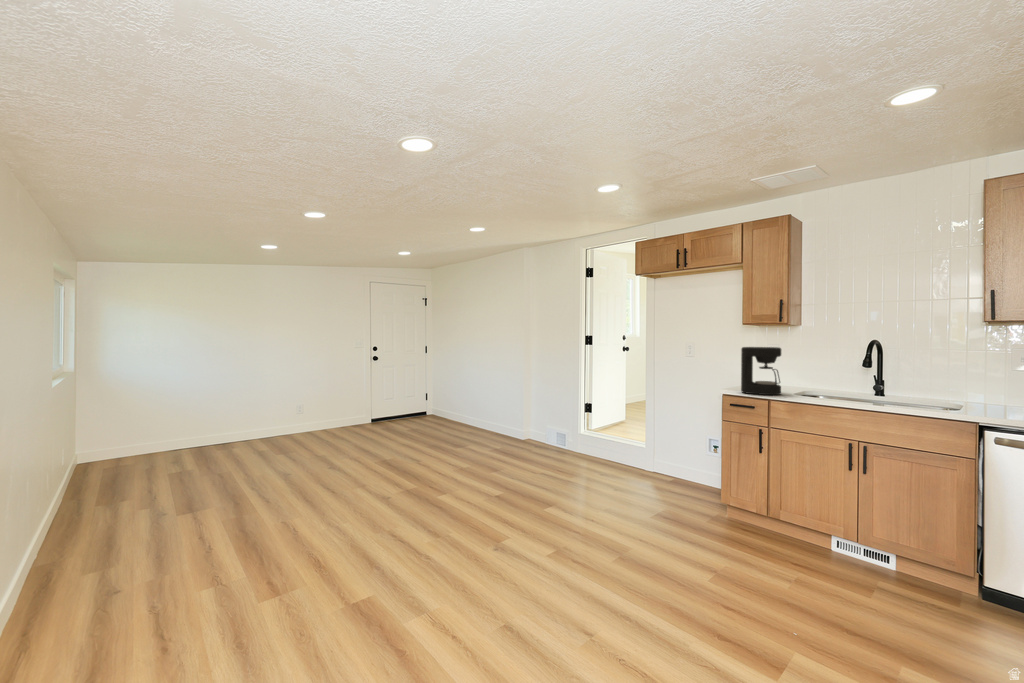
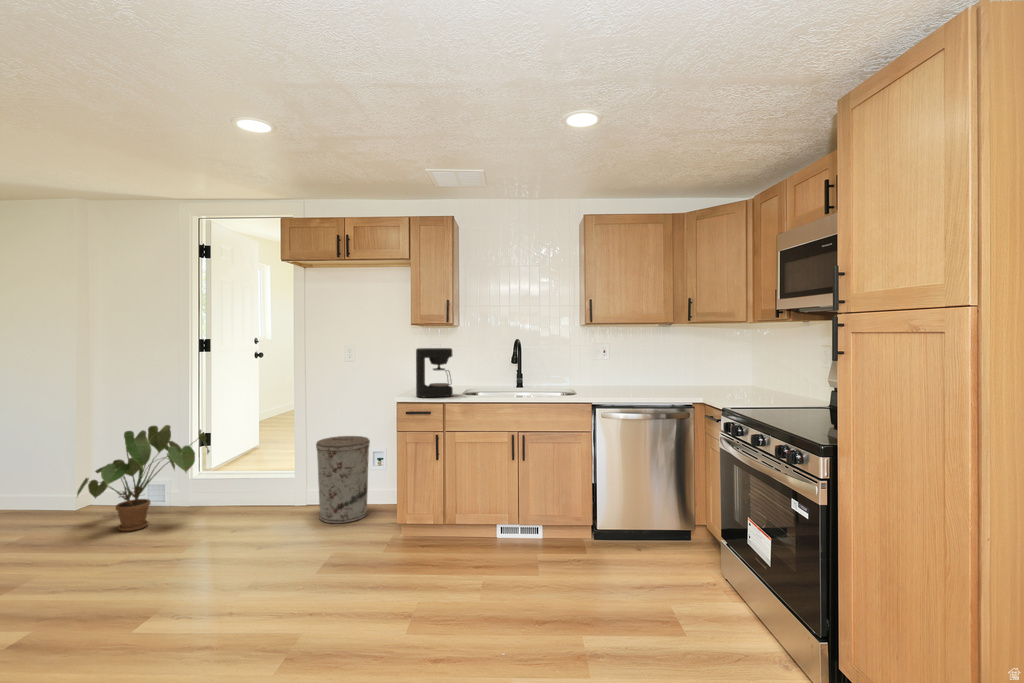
house plant: none [514,394,588,461] -> present [77,425,209,531]
trash can: none [658,419,704,493] -> present [316,436,370,523]

